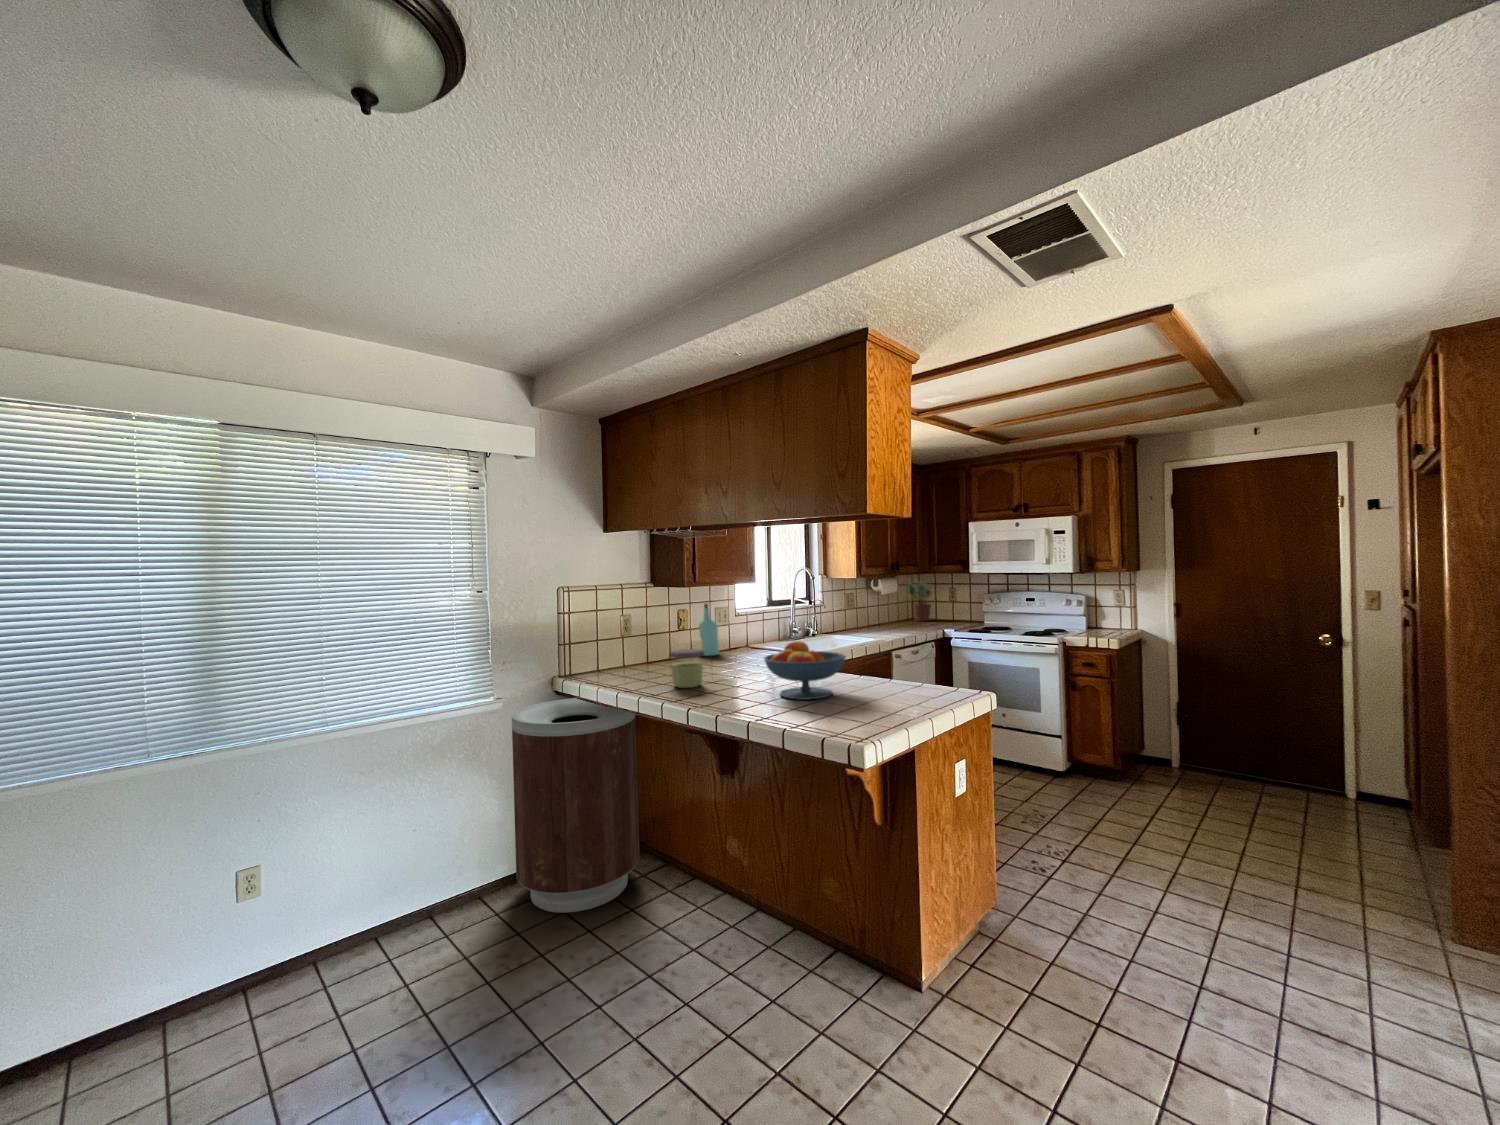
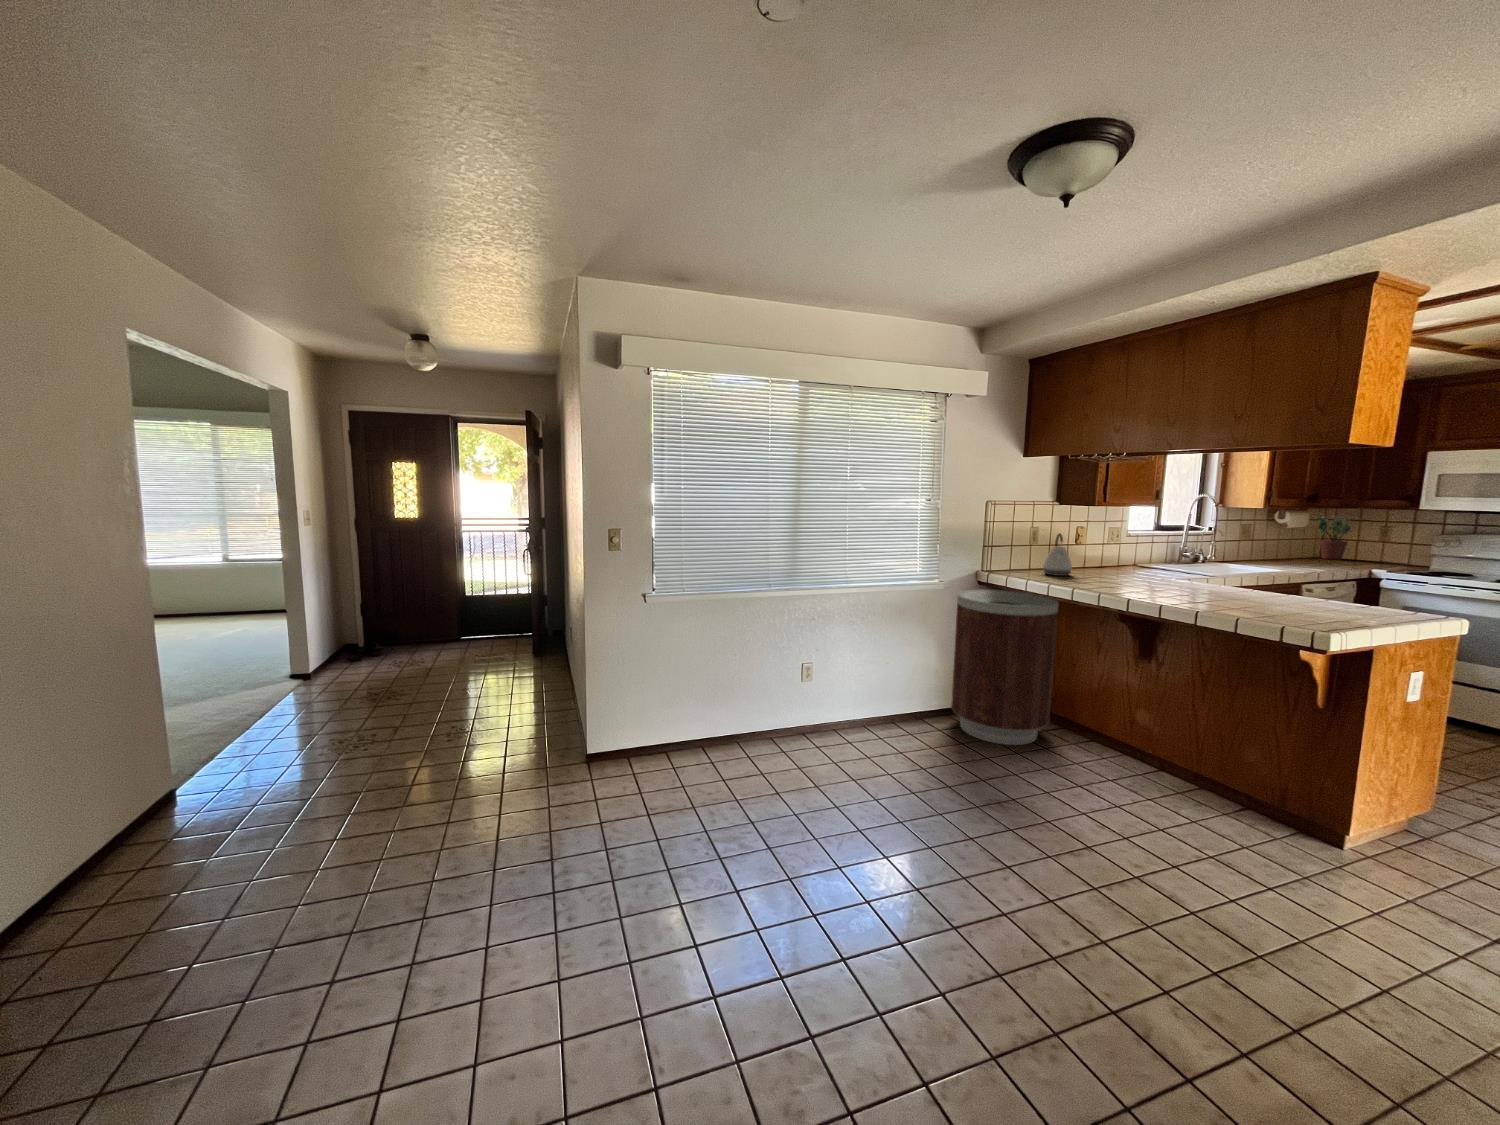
bottle: present [699,604,719,656] -> none [1090,522,1116,569]
kettle: none [628,621,660,673] -> present [1043,533,1072,576]
fruit bowl: present [764,641,846,700] -> none [1214,559,1310,611]
jar: present [669,649,704,688] -> none [1104,558,1138,590]

